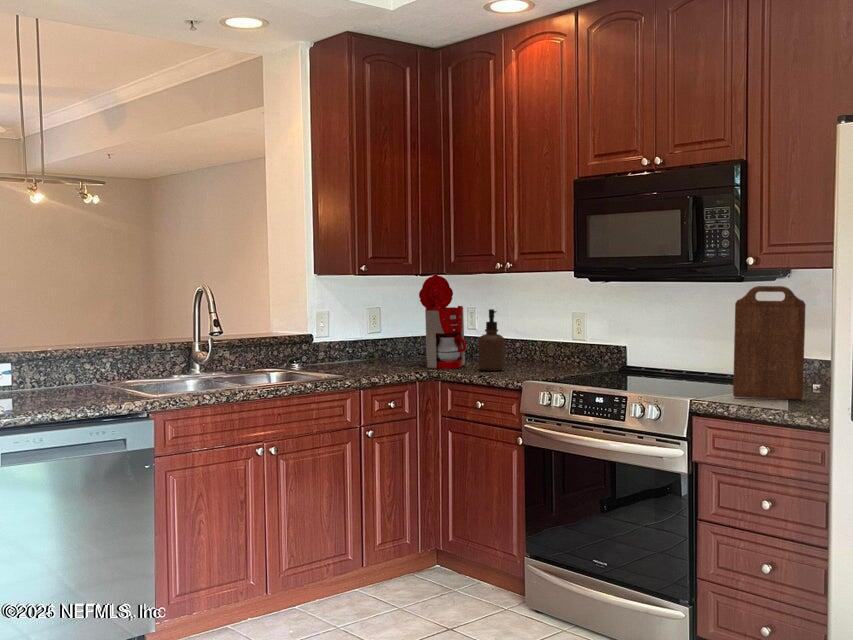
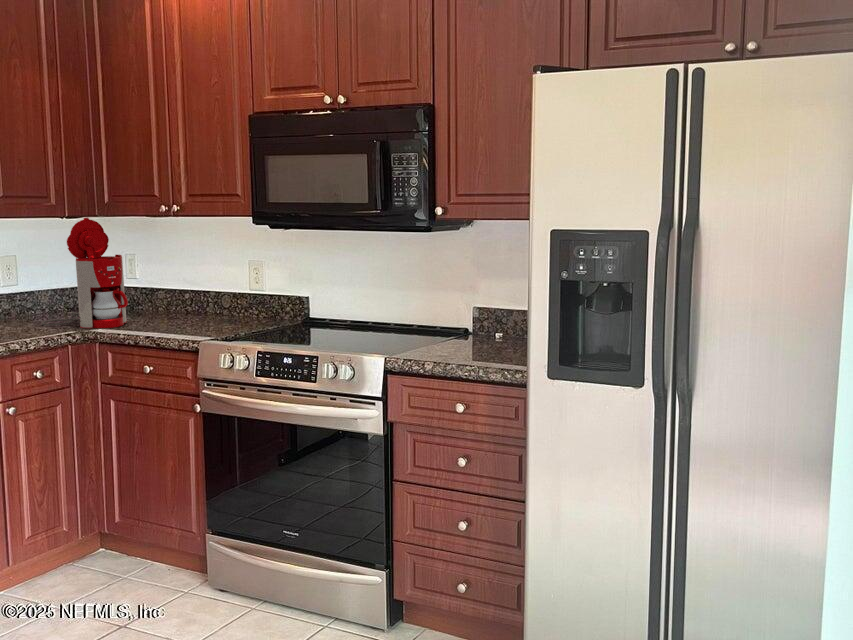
cutting board: present [733,286,805,400] -> none [425,237,493,352]
soap dispenser: present [478,309,505,371] -> none [143,259,175,329]

